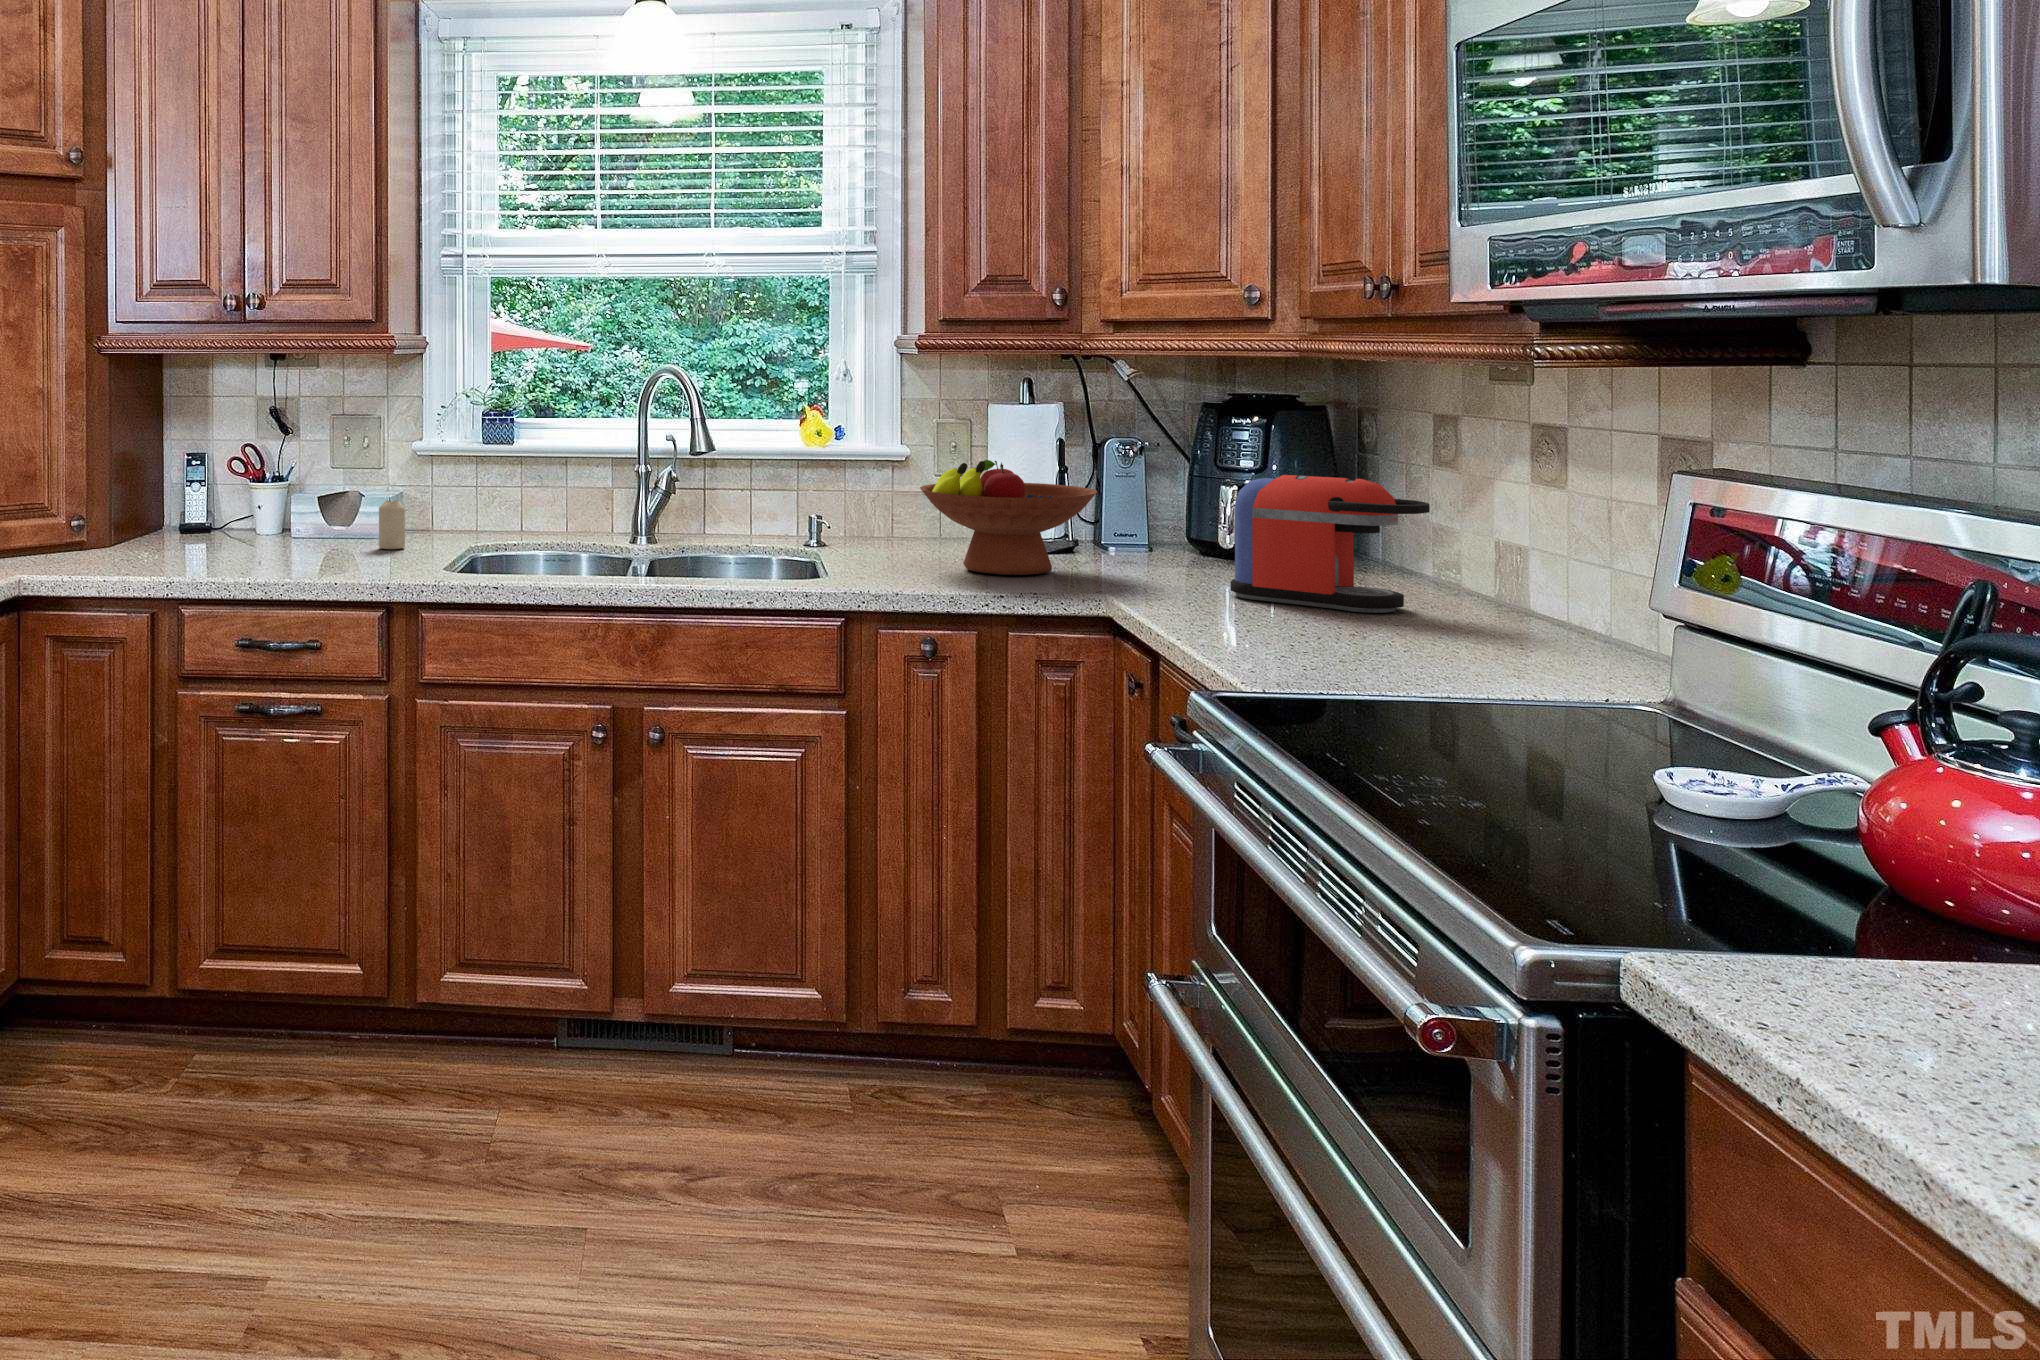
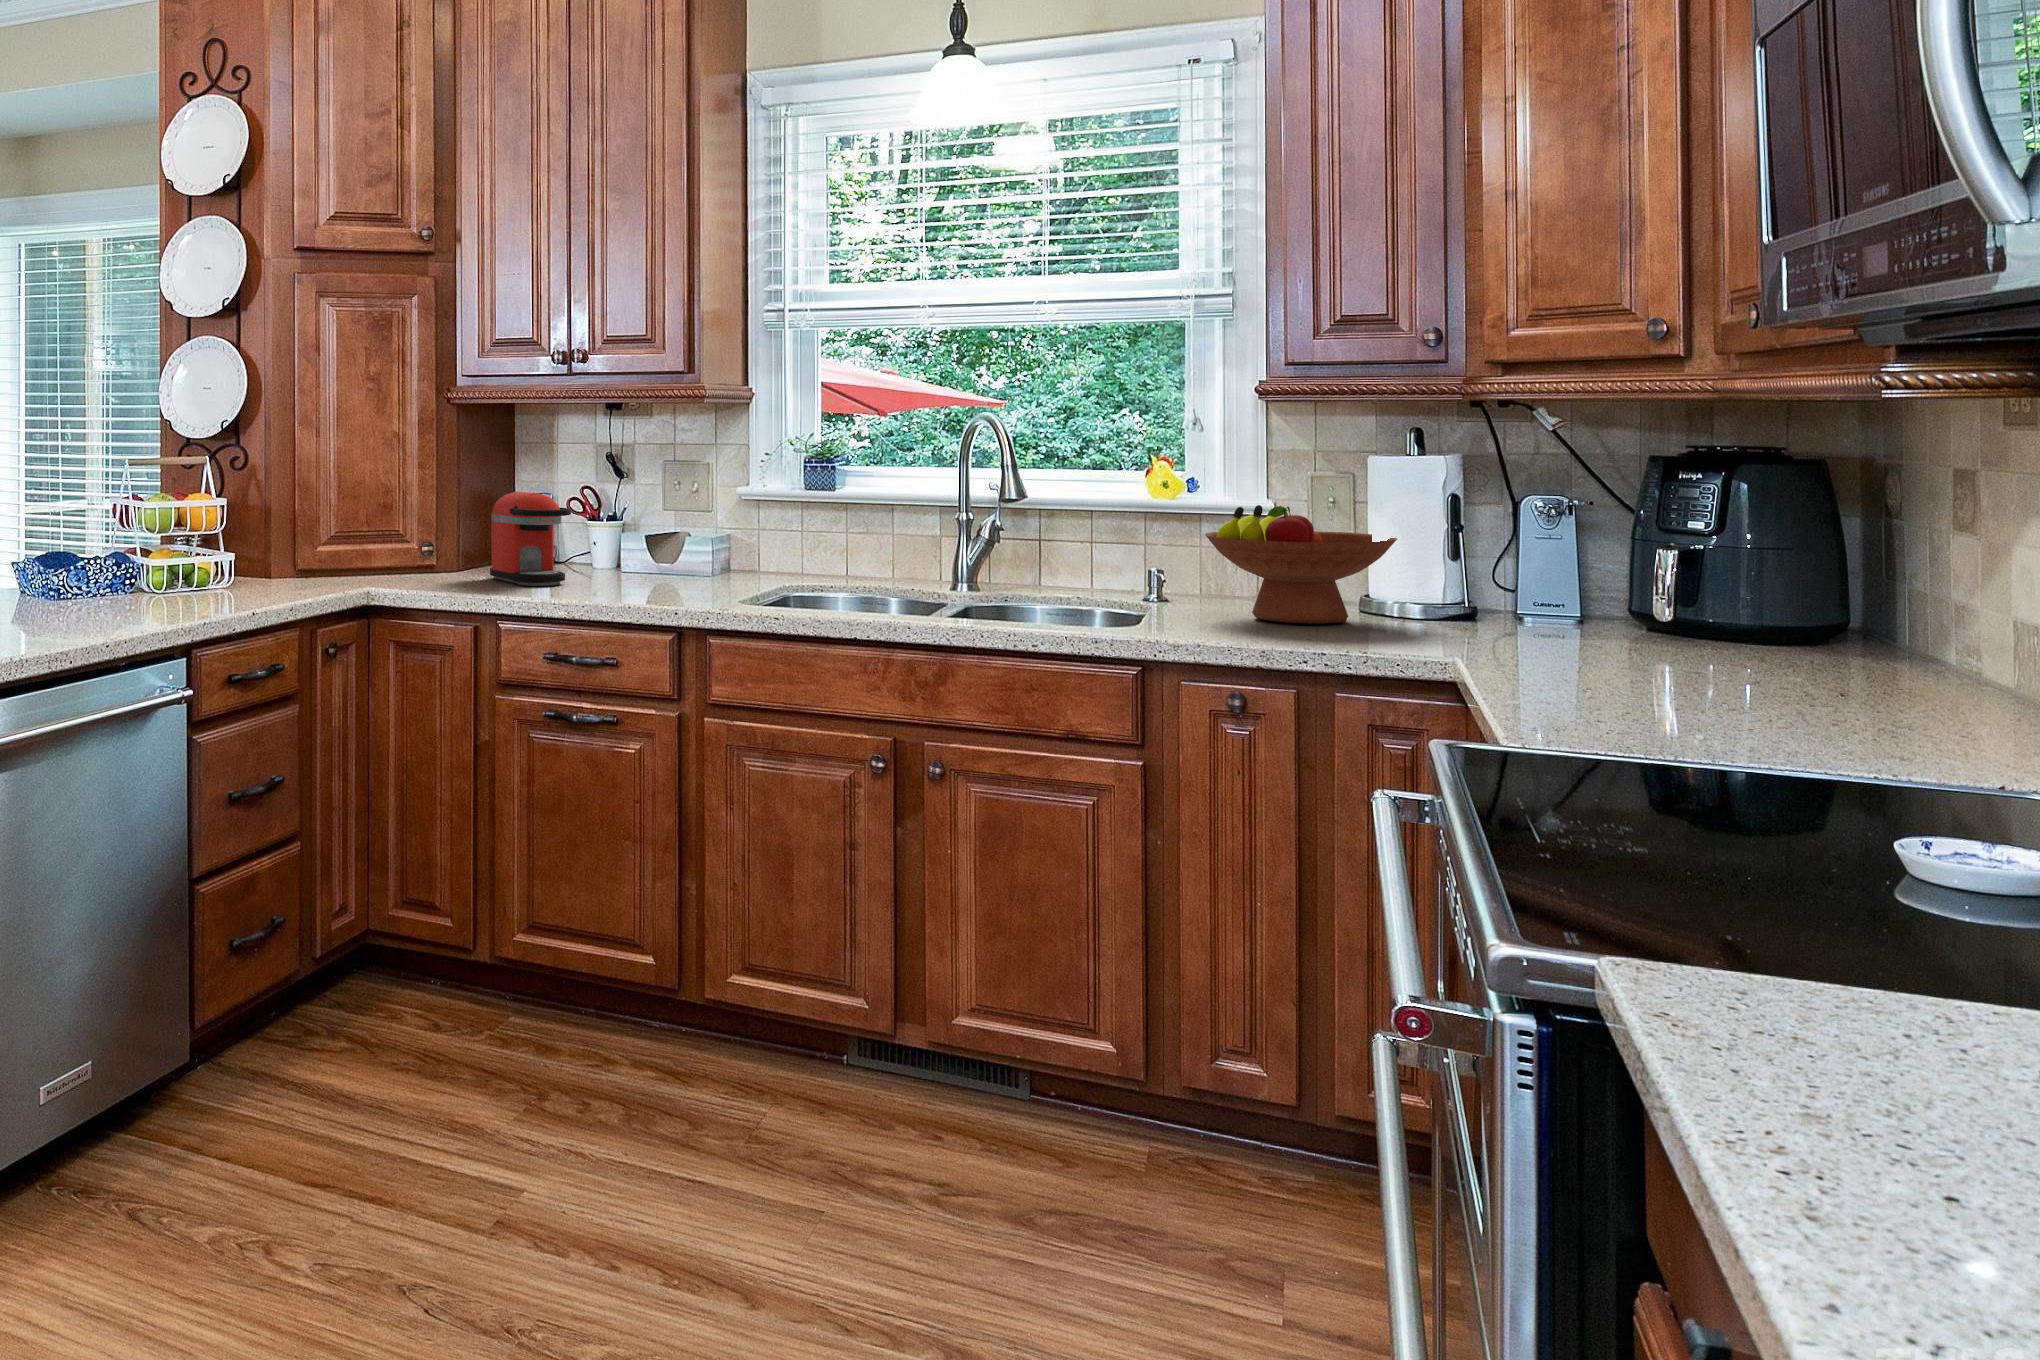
coffee maker: present [1231,475,1429,613] -> present [490,492,571,586]
candle: present [379,500,405,549] -> none [695,539,720,584]

